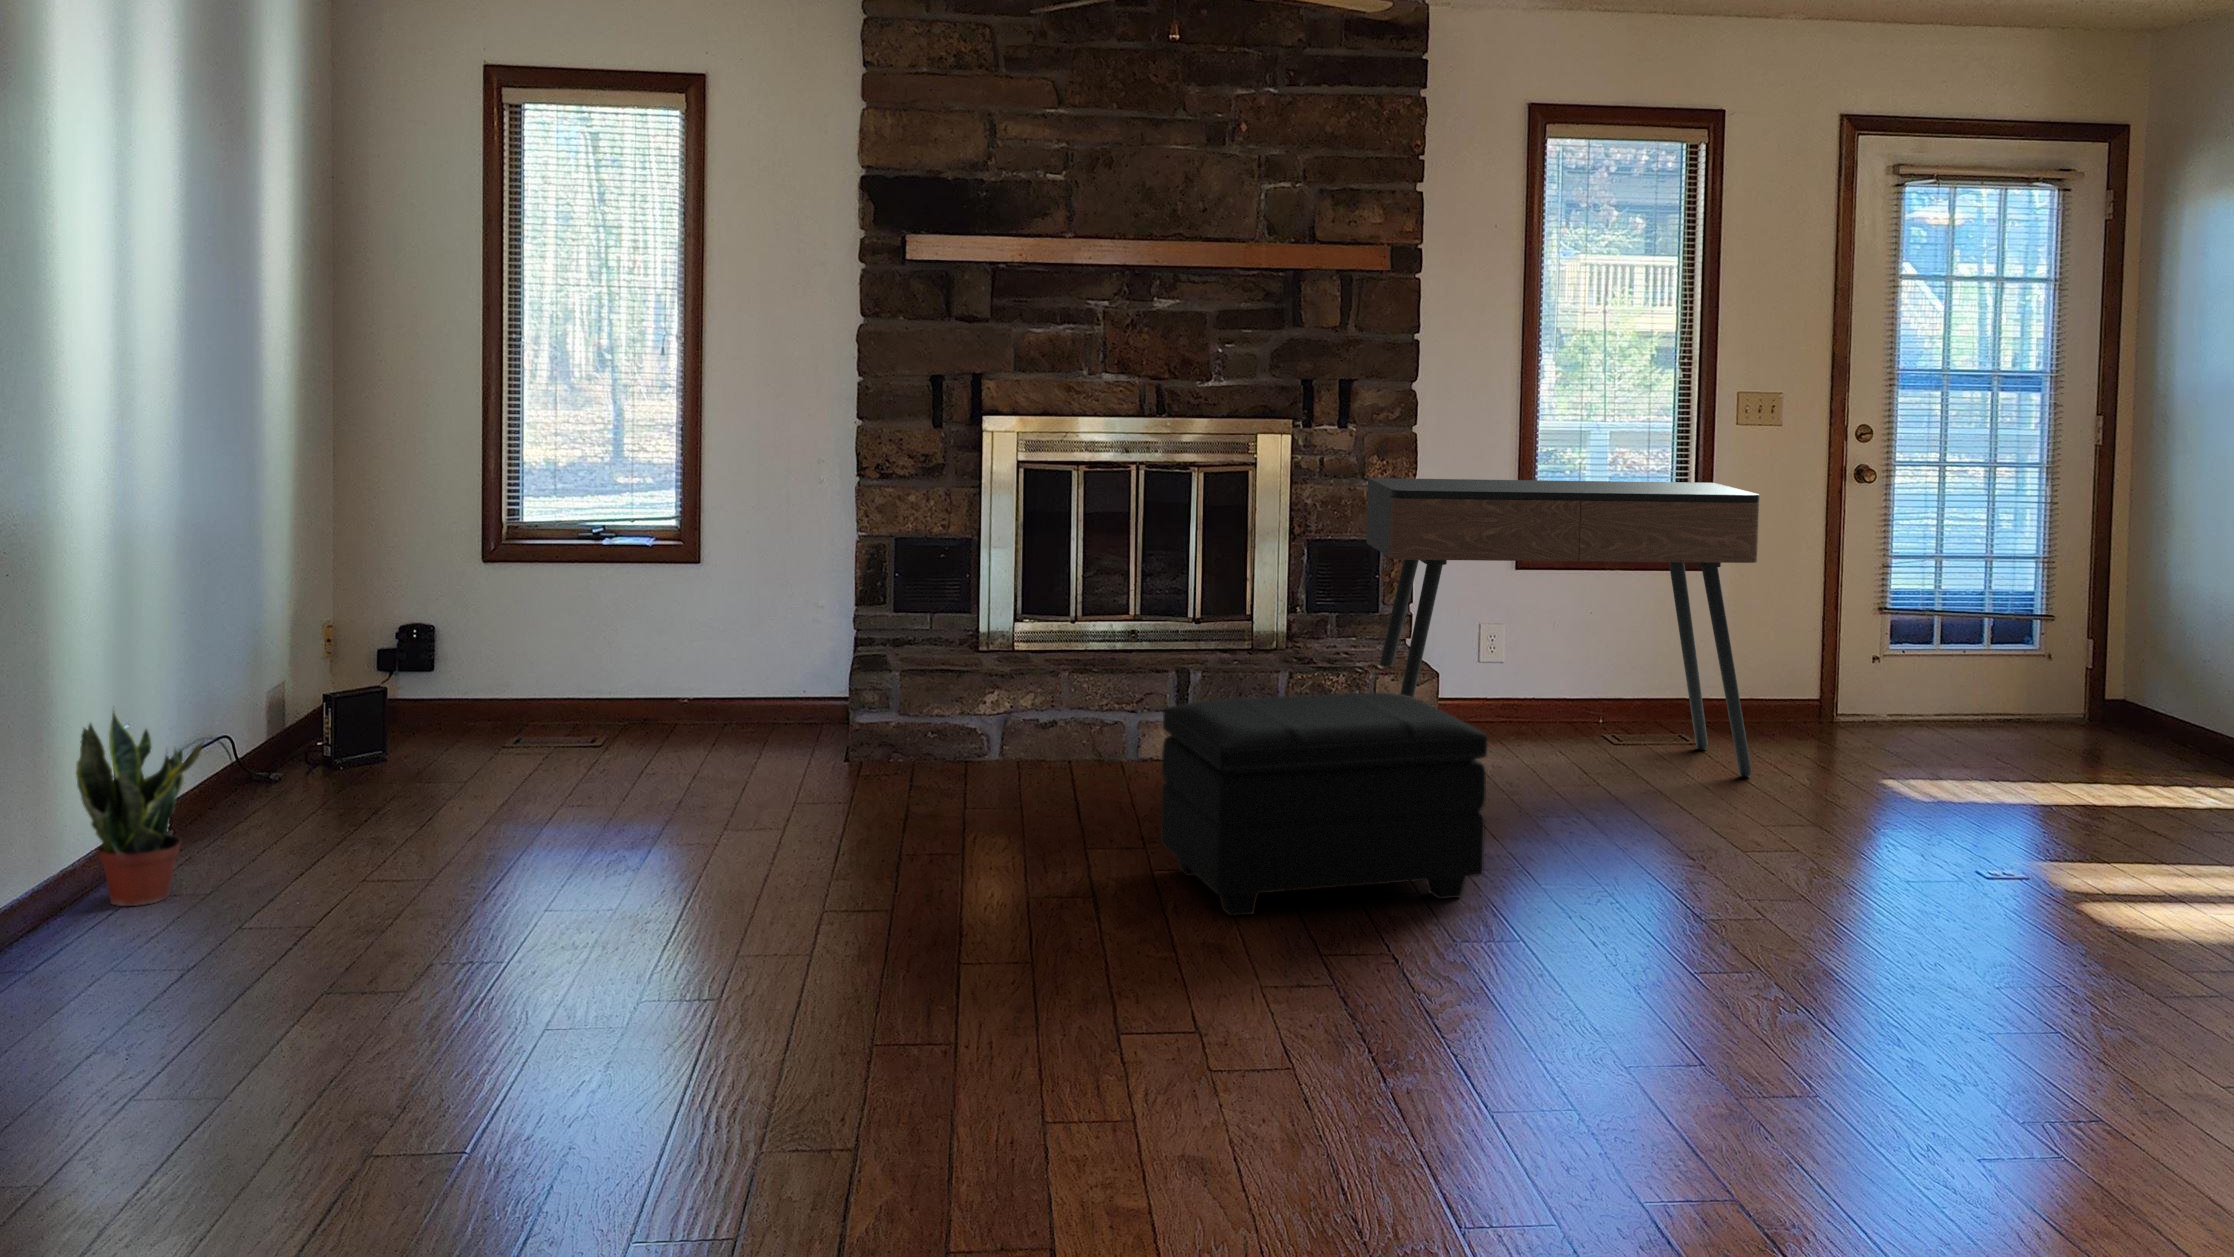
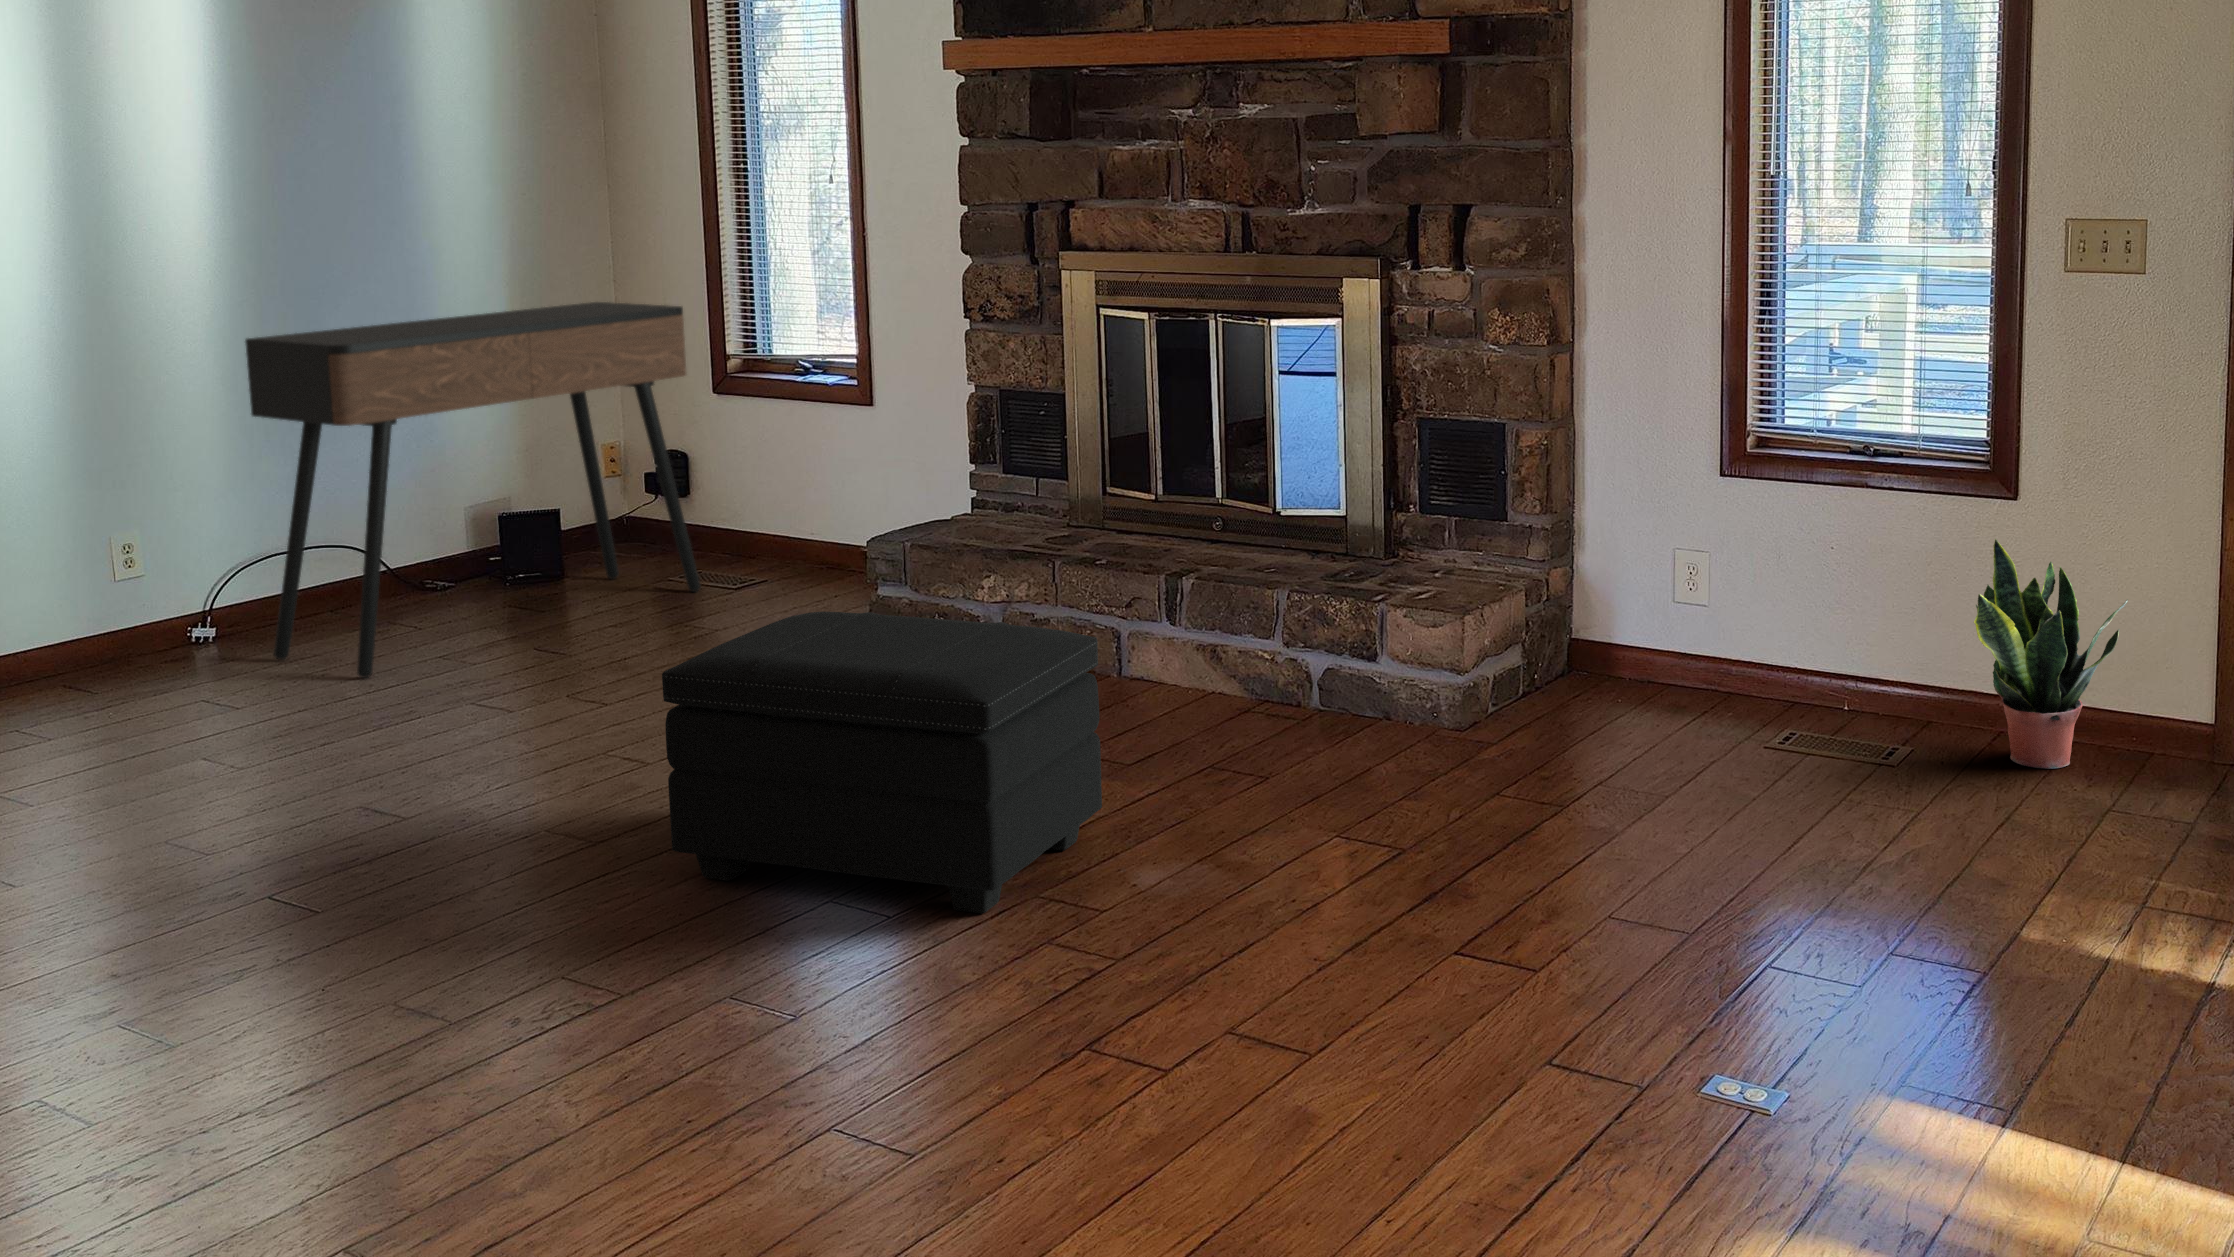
console table: present [1366,478,1759,777] -> present [245,302,701,678]
potted plant: present [76,711,204,906] -> present [1974,539,2128,768]

